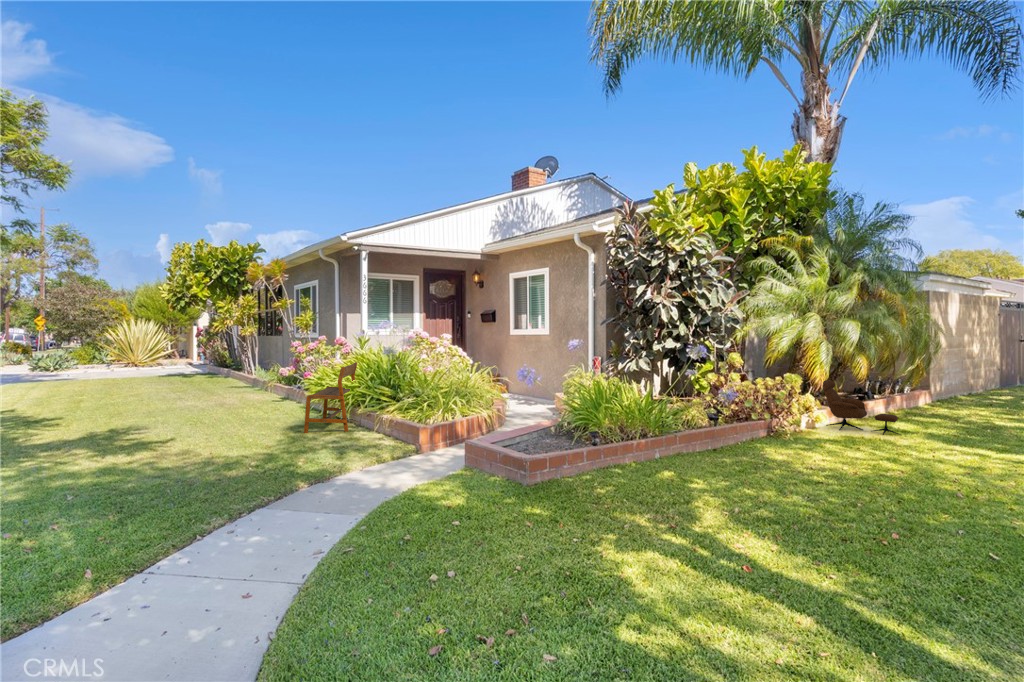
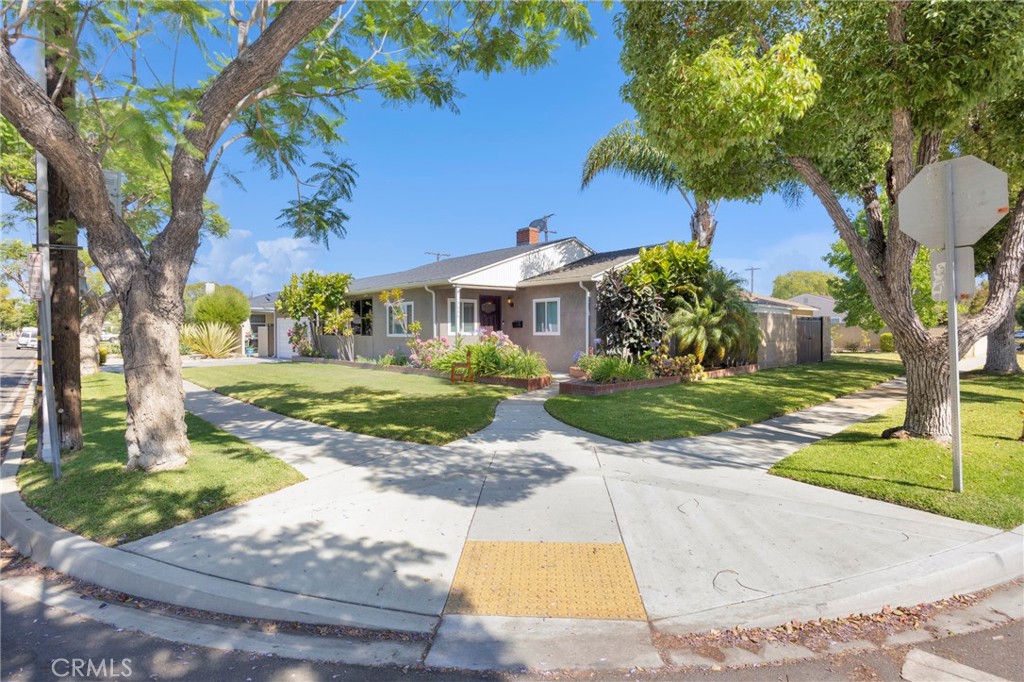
lounge chair: present [823,380,901,435] -> none [705,358,741,384]

